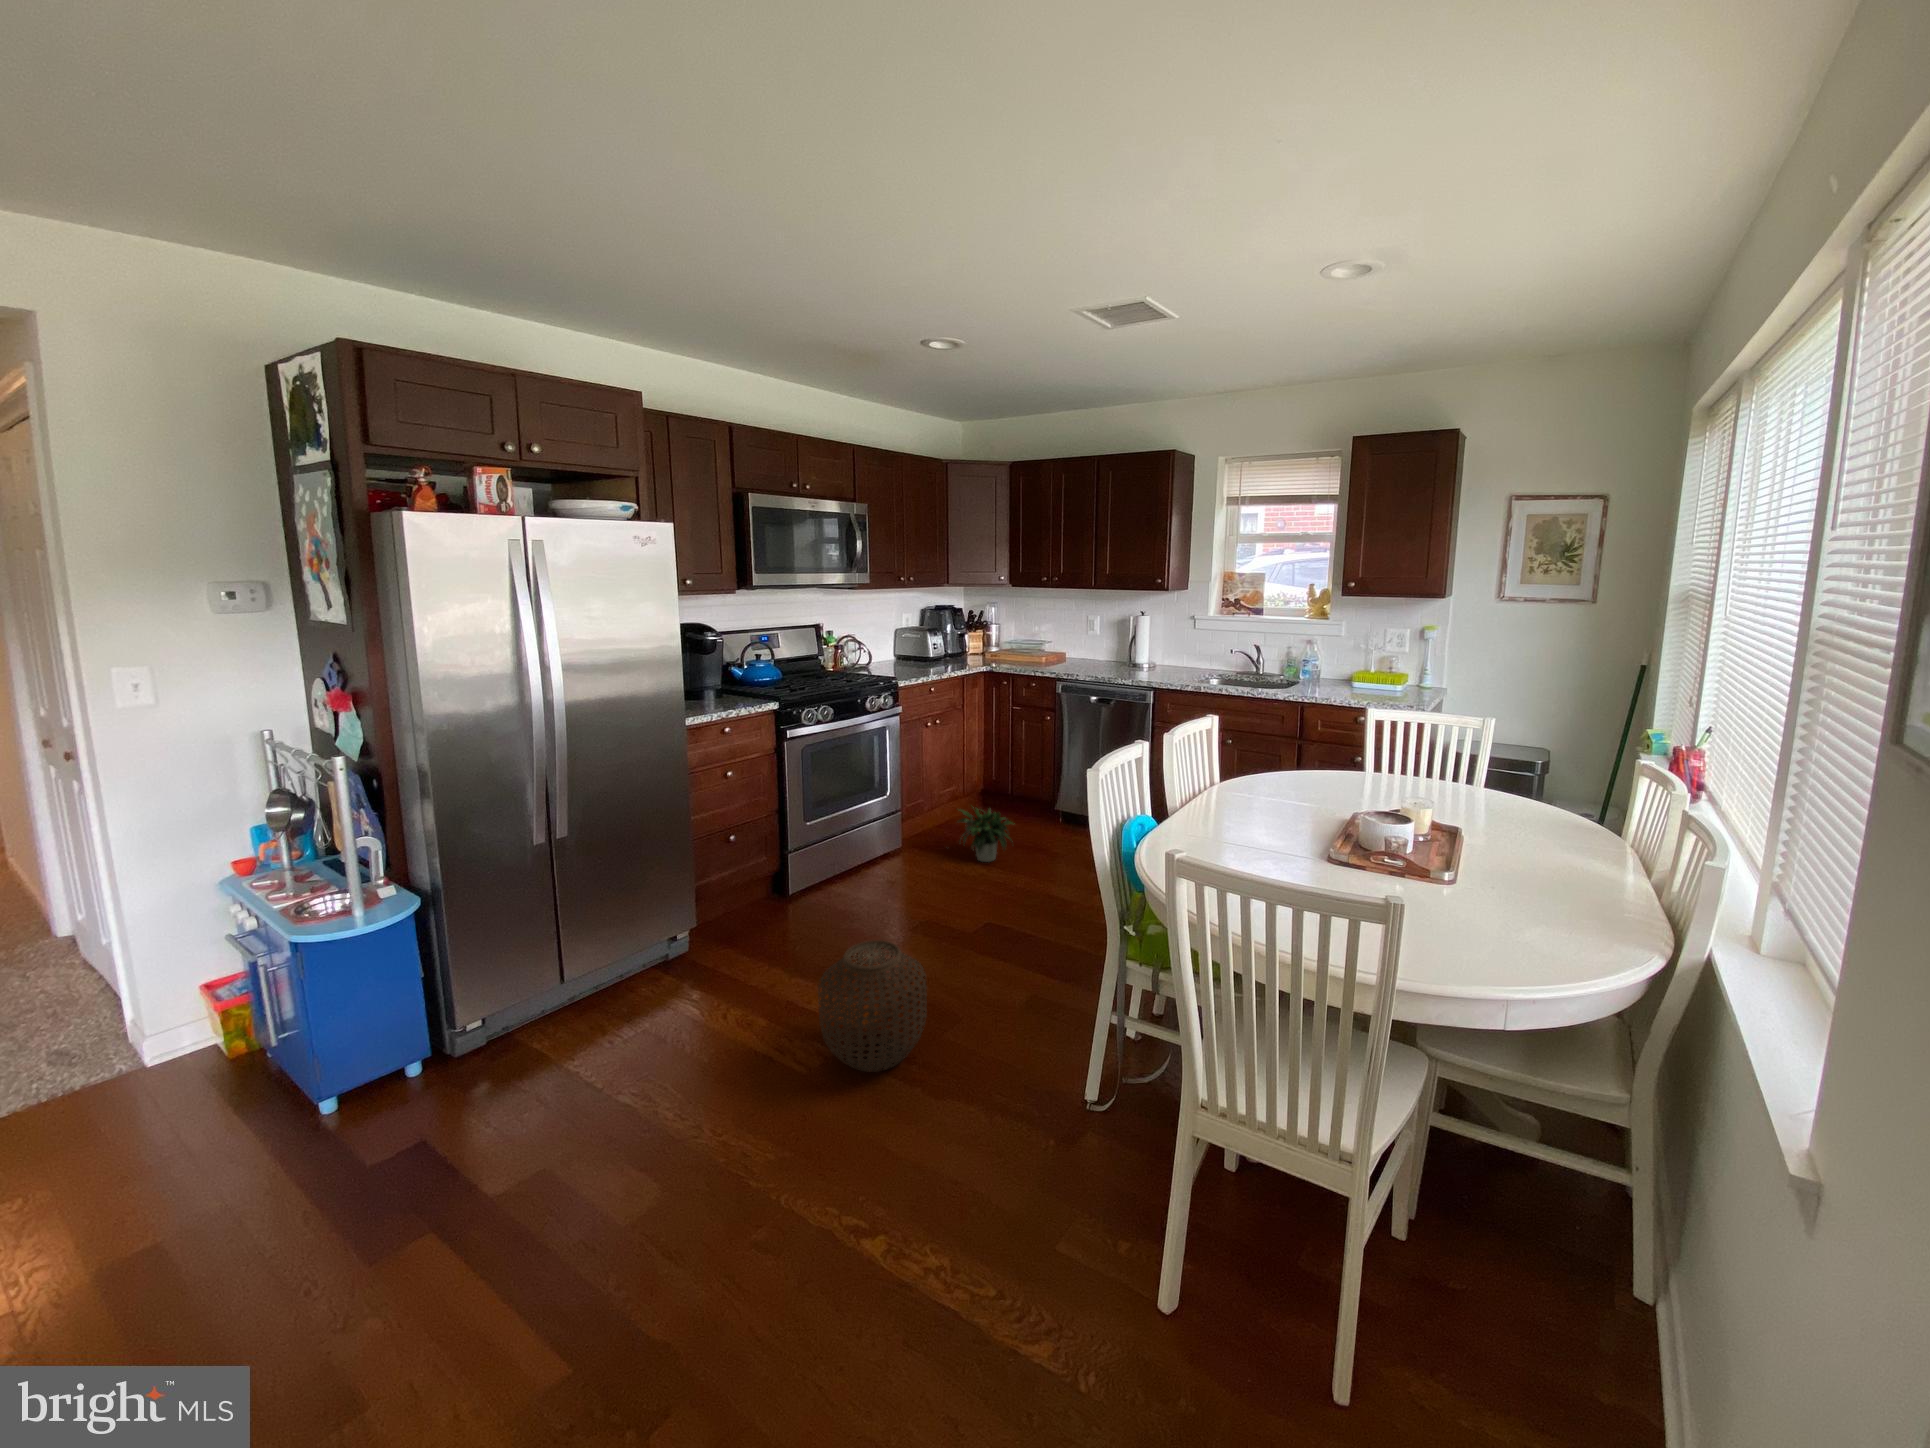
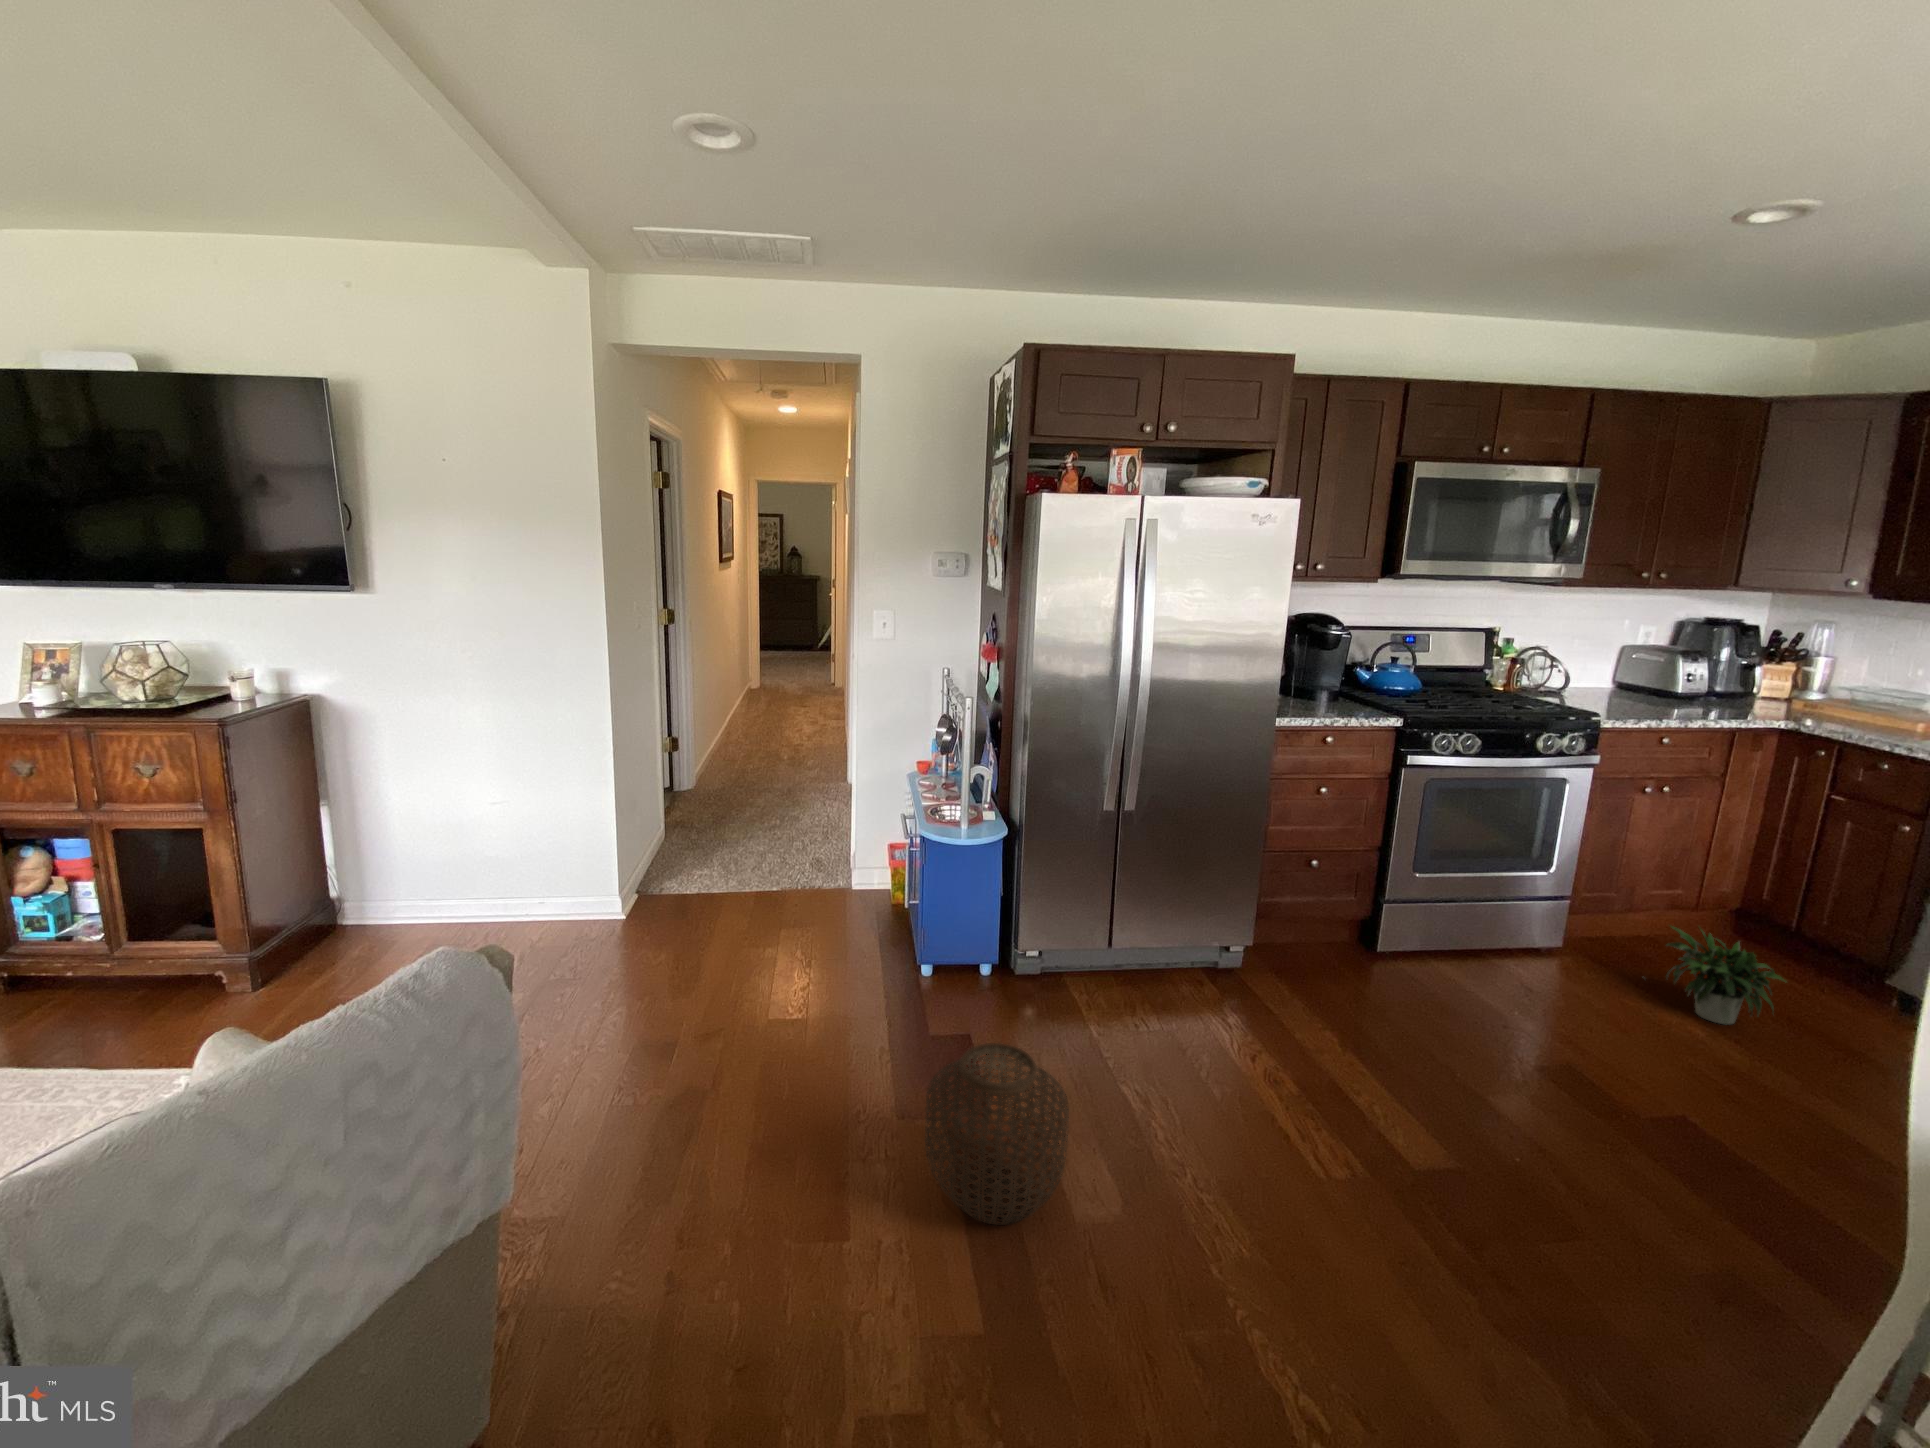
woven basket: present [818,940,927,1072] -> present [925,1043,1069,1225]

